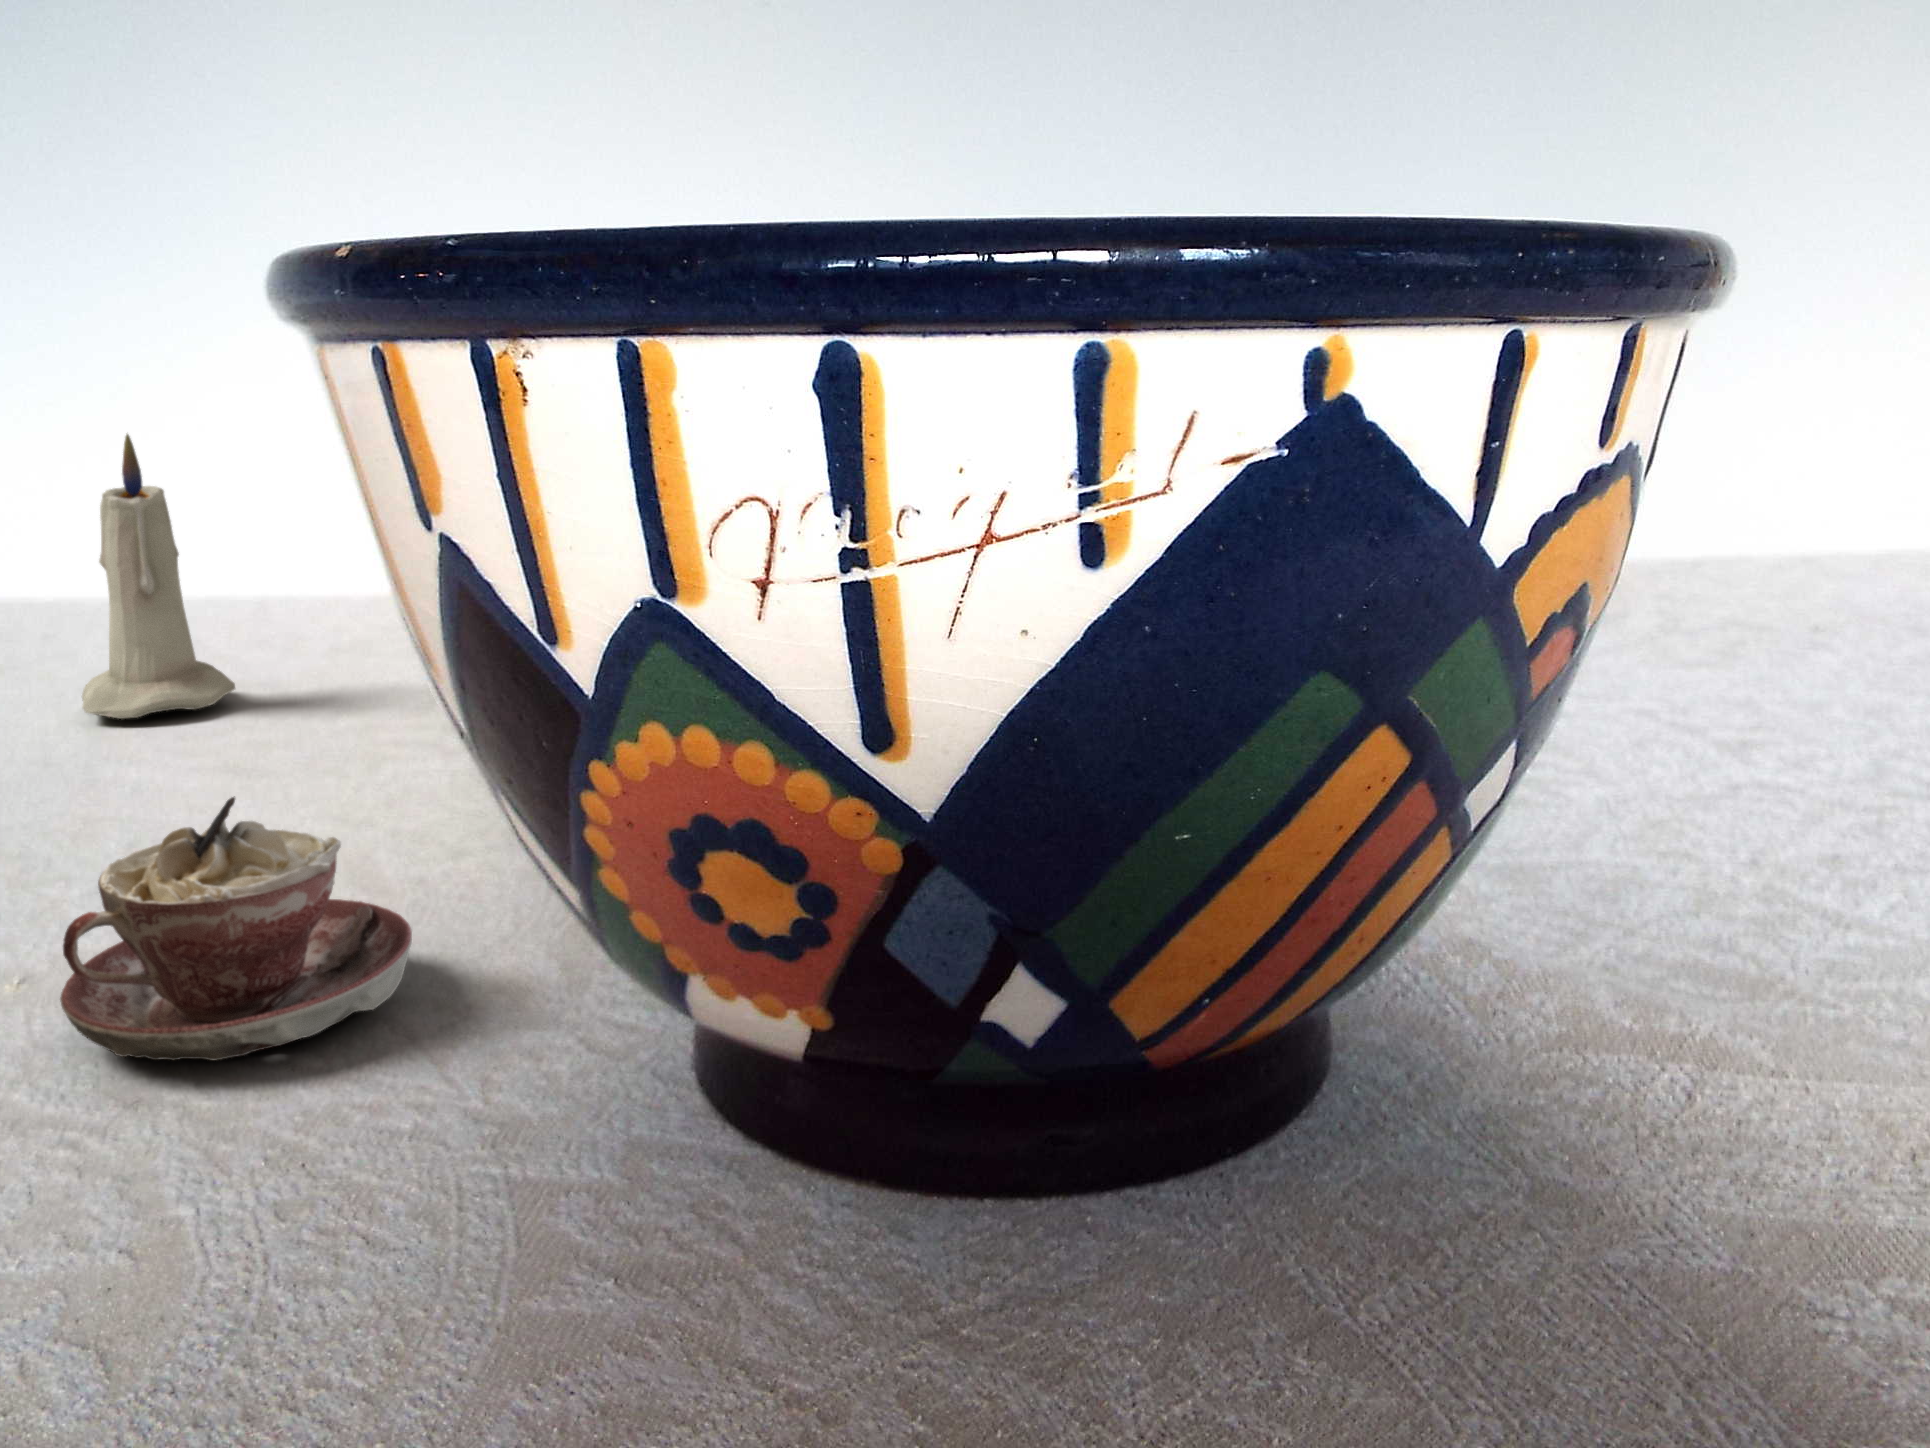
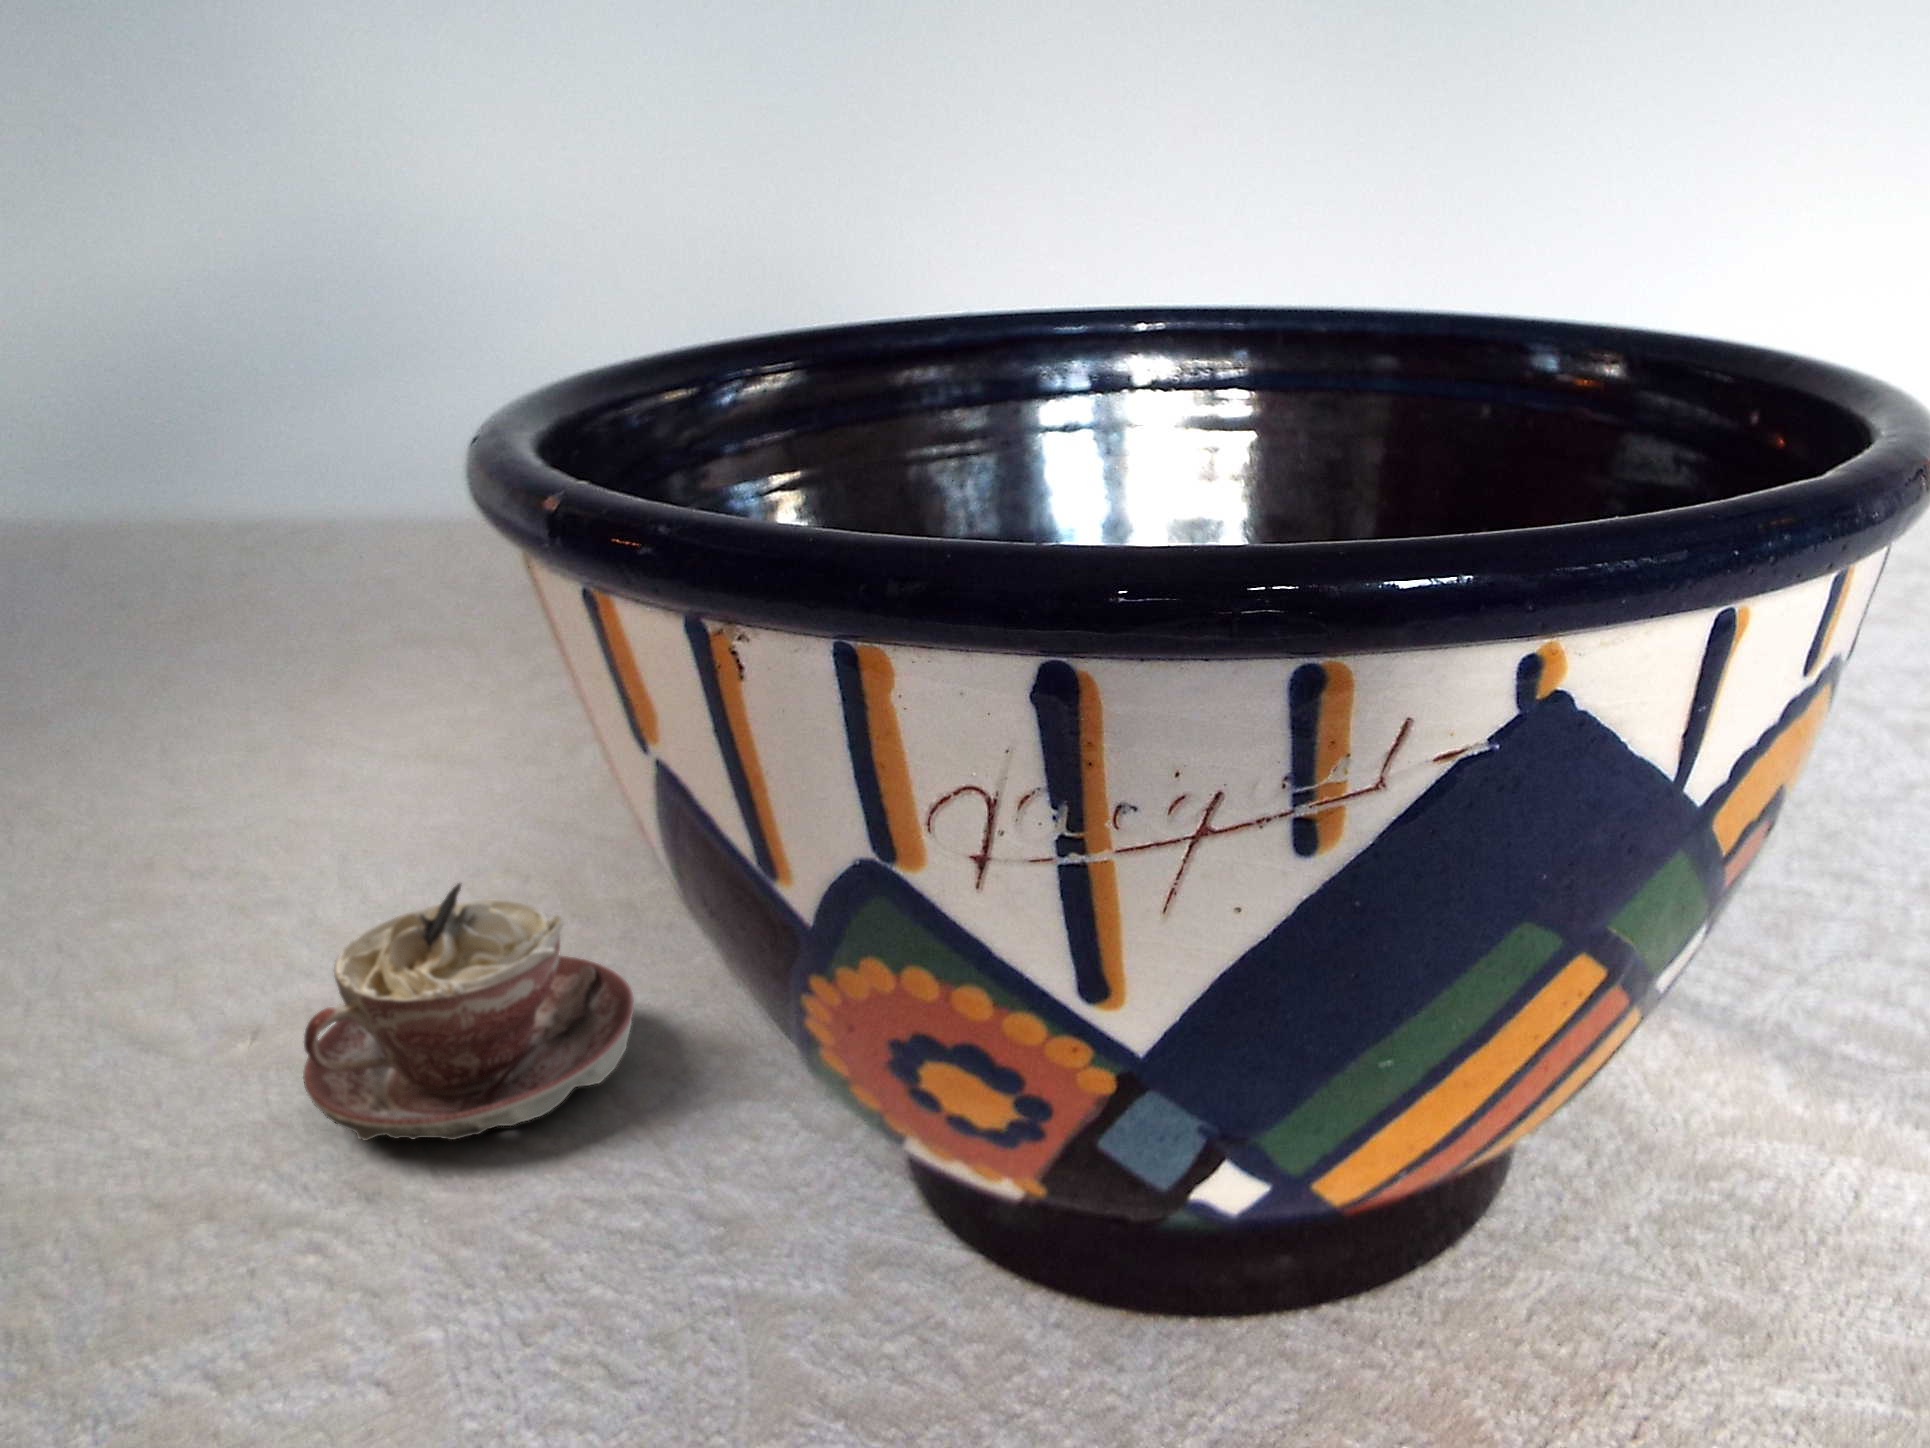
candle: present [82,434,235,719] -> none [302,424,450,702]

